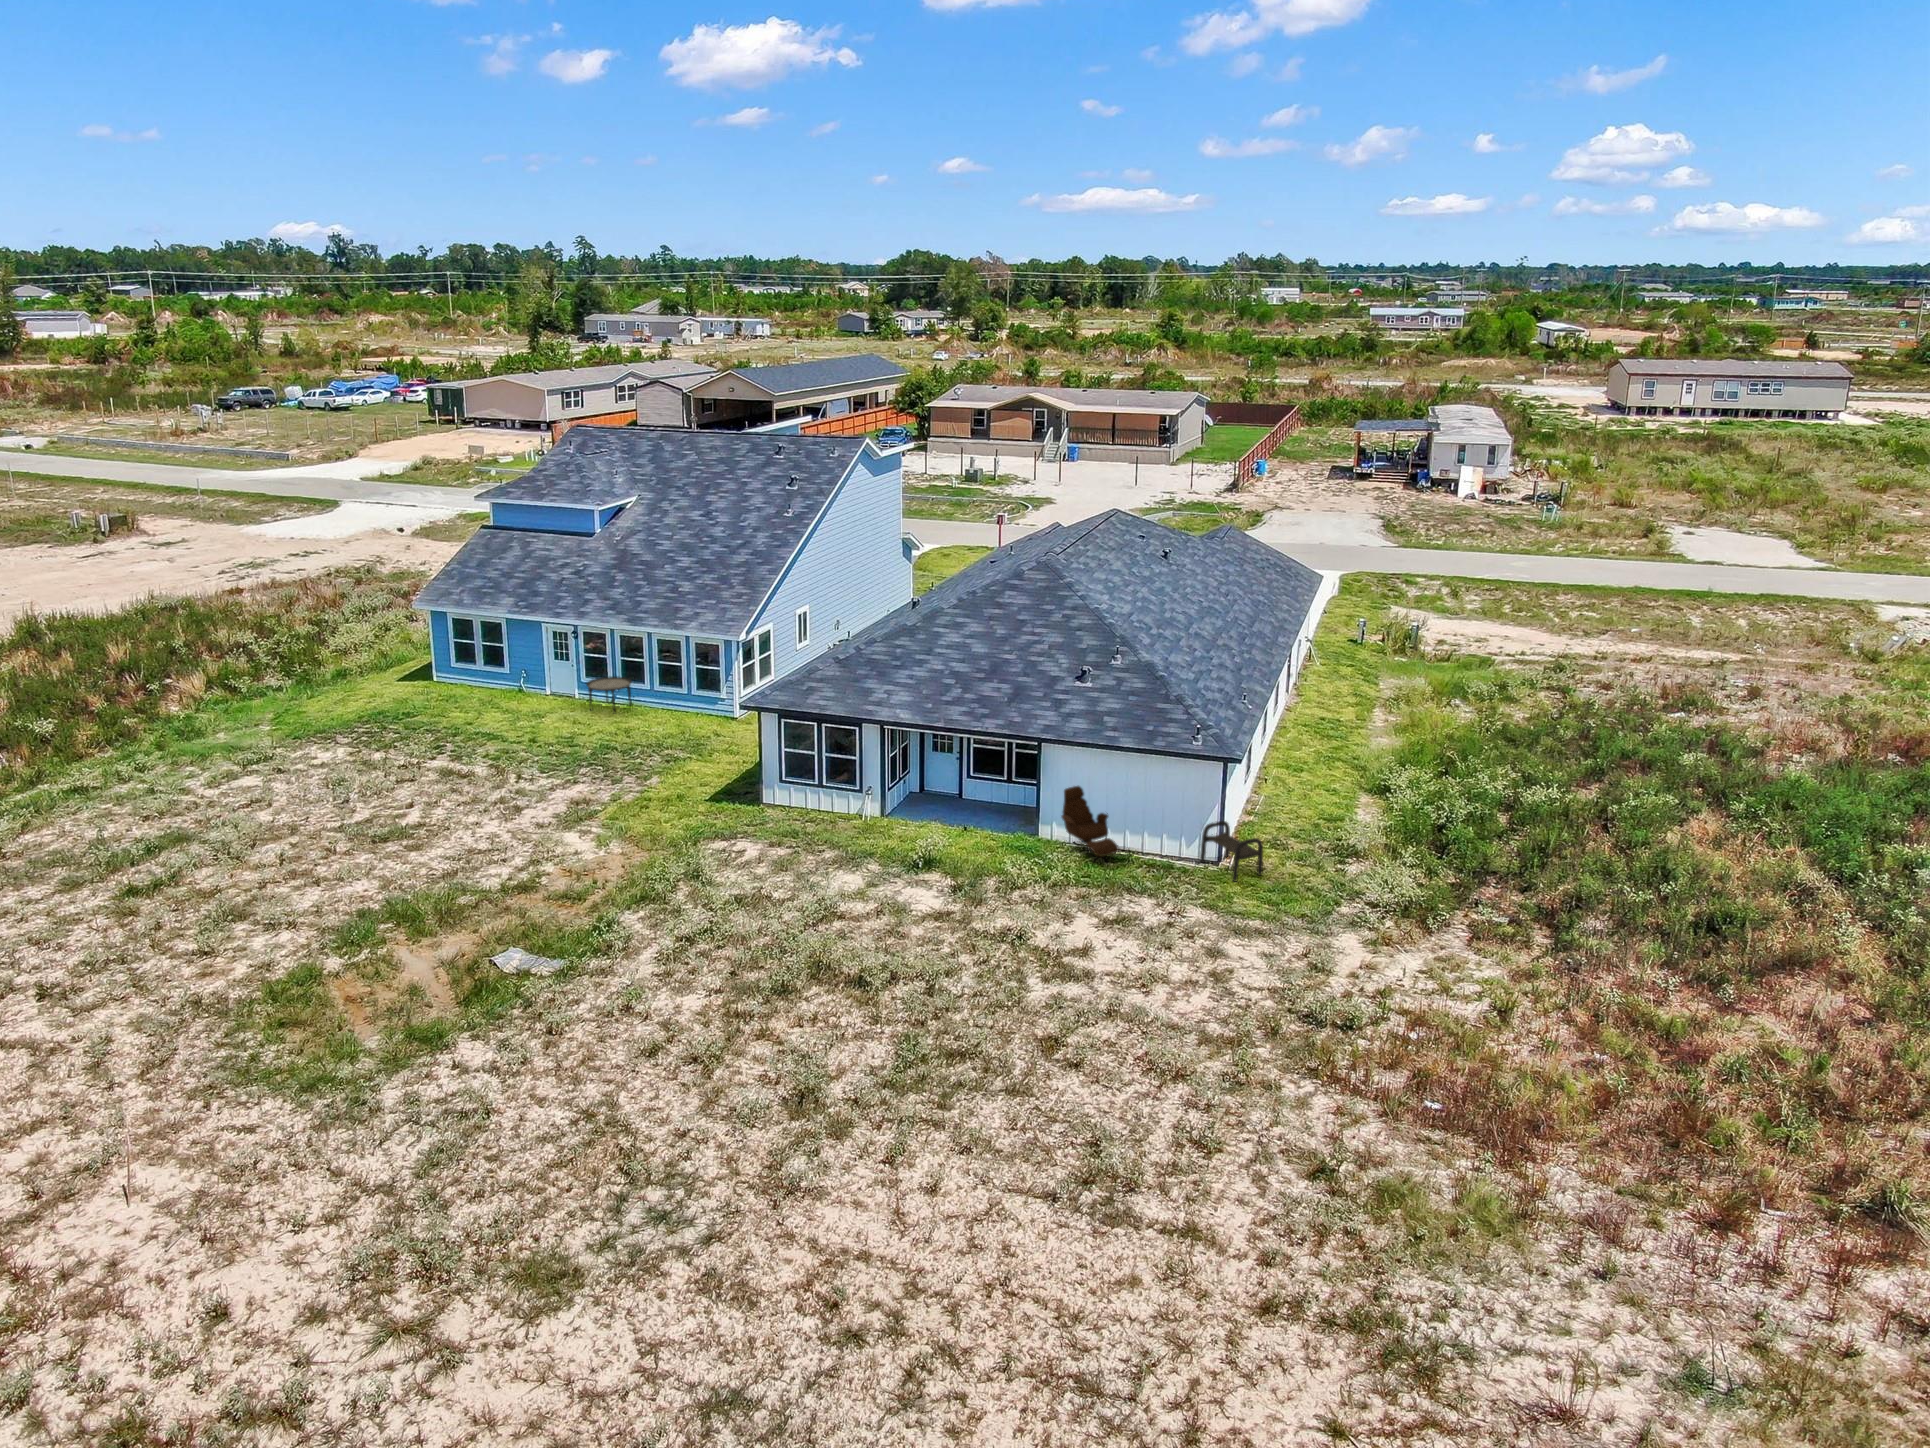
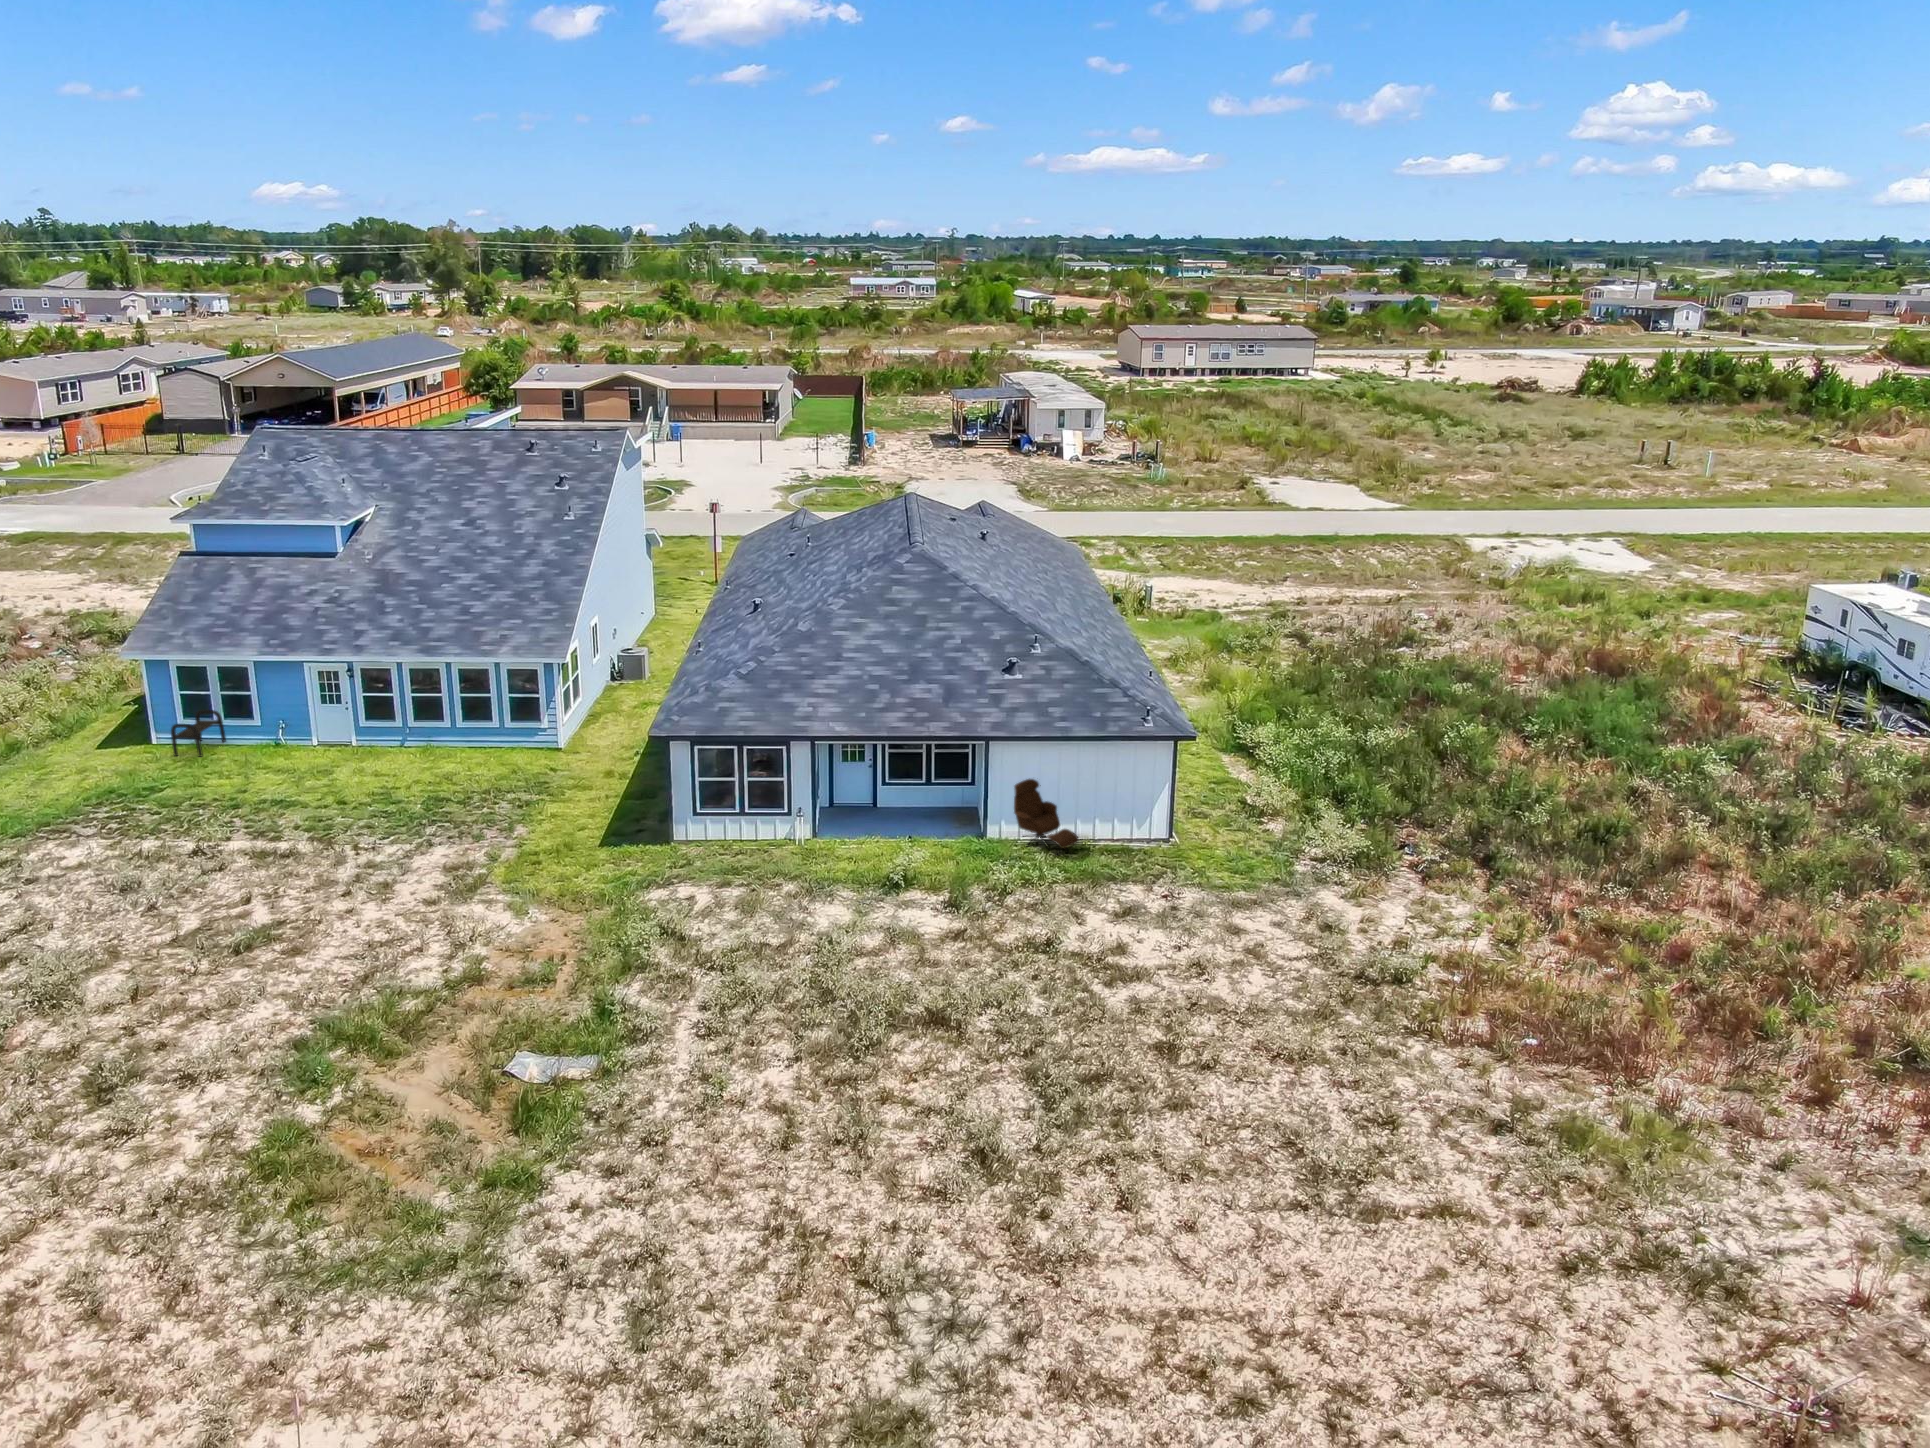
round table: present [586,676,632,713] -> none [378,715,434,759]
bench: present [1200,821,1263,881] -> present [171,710,226,757]

